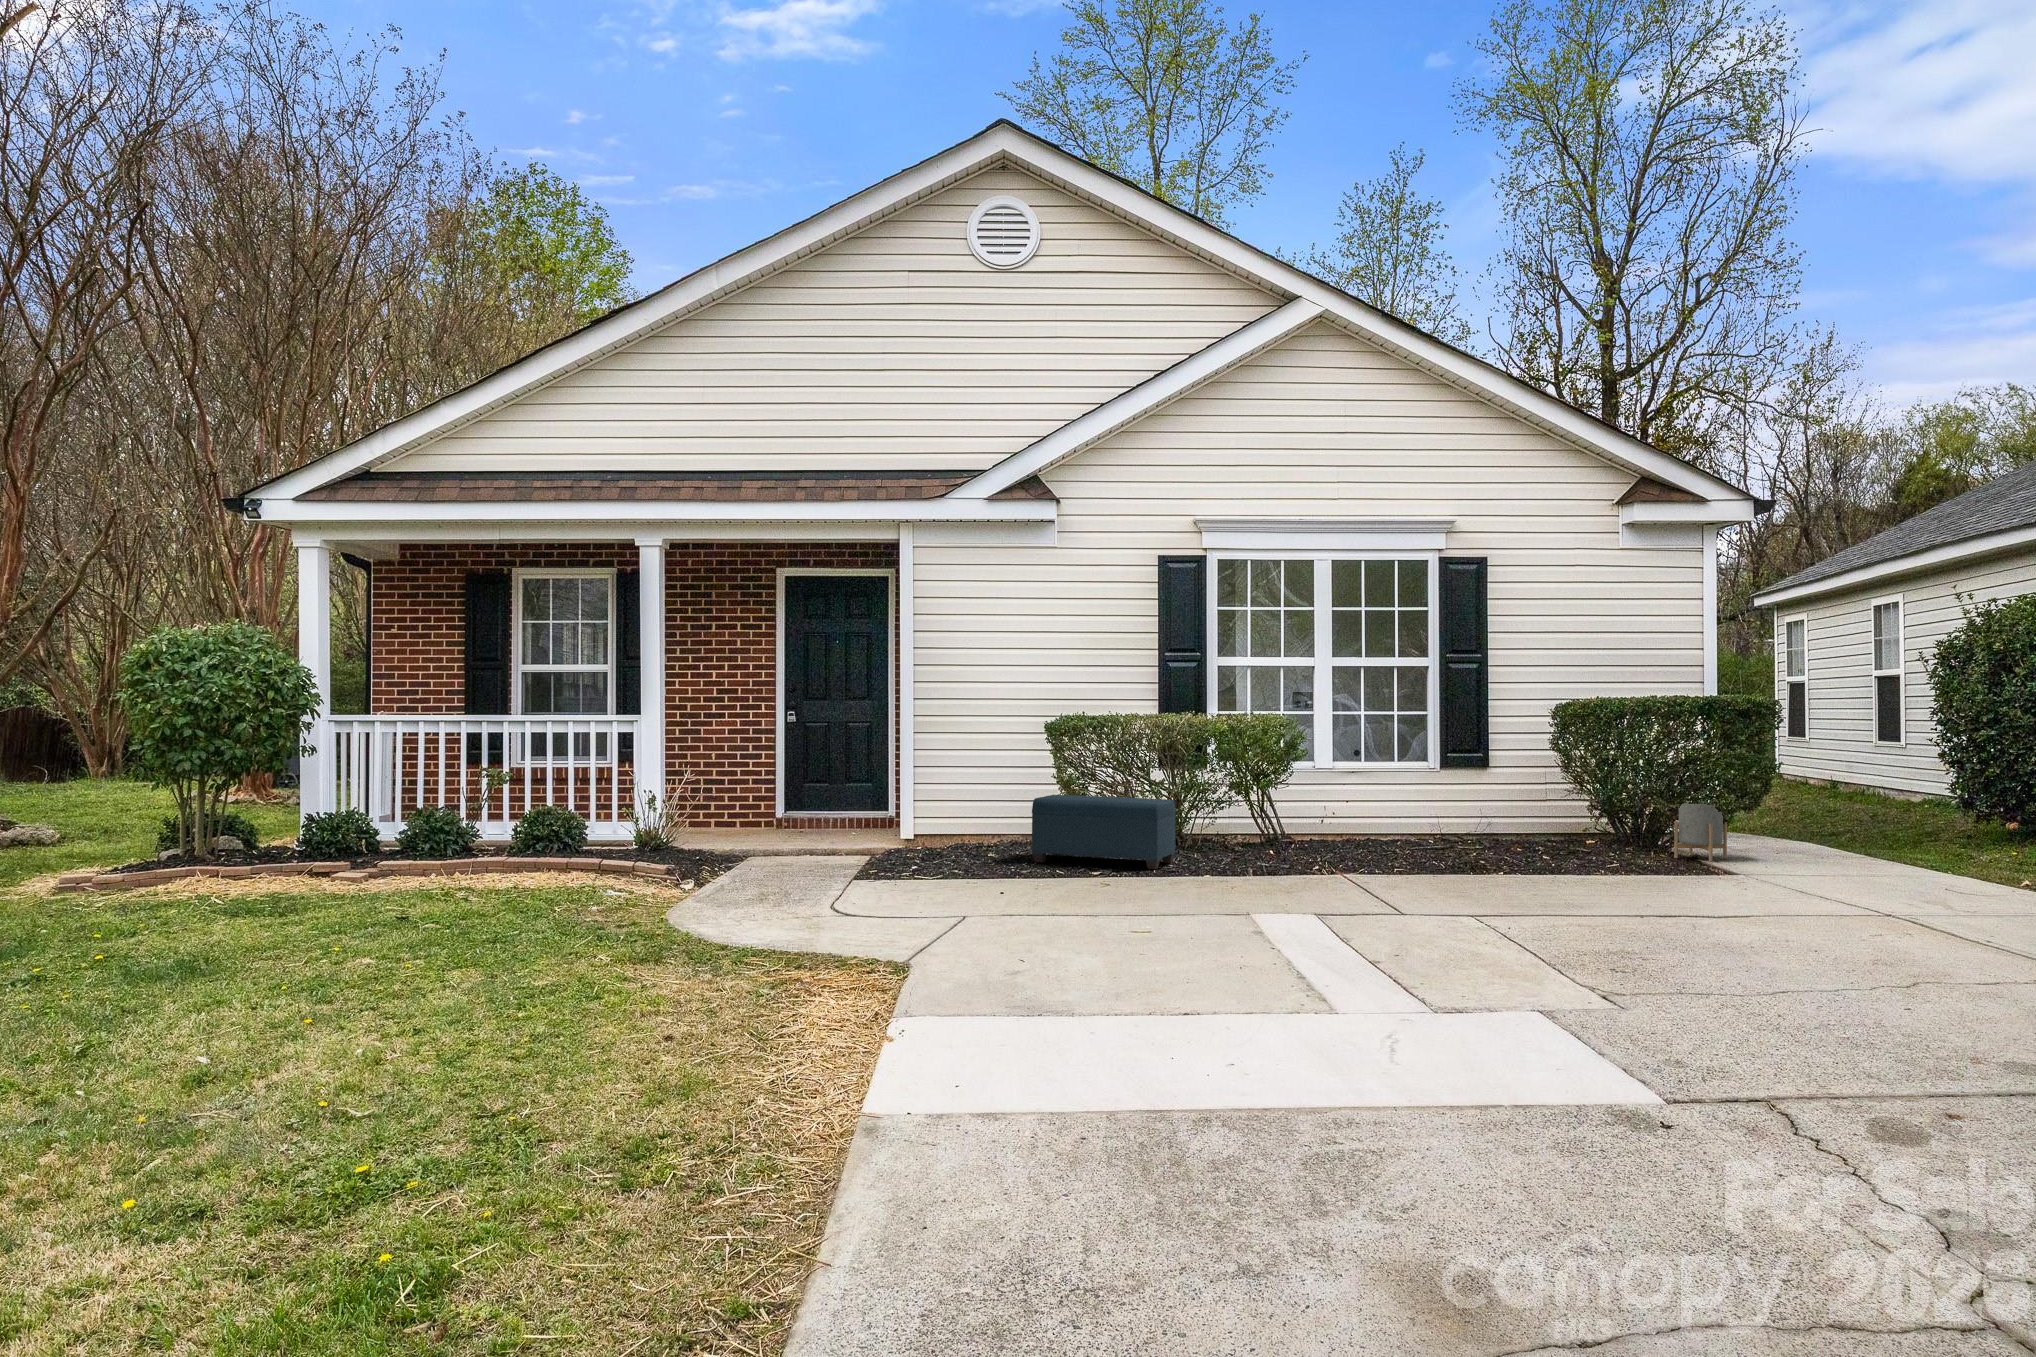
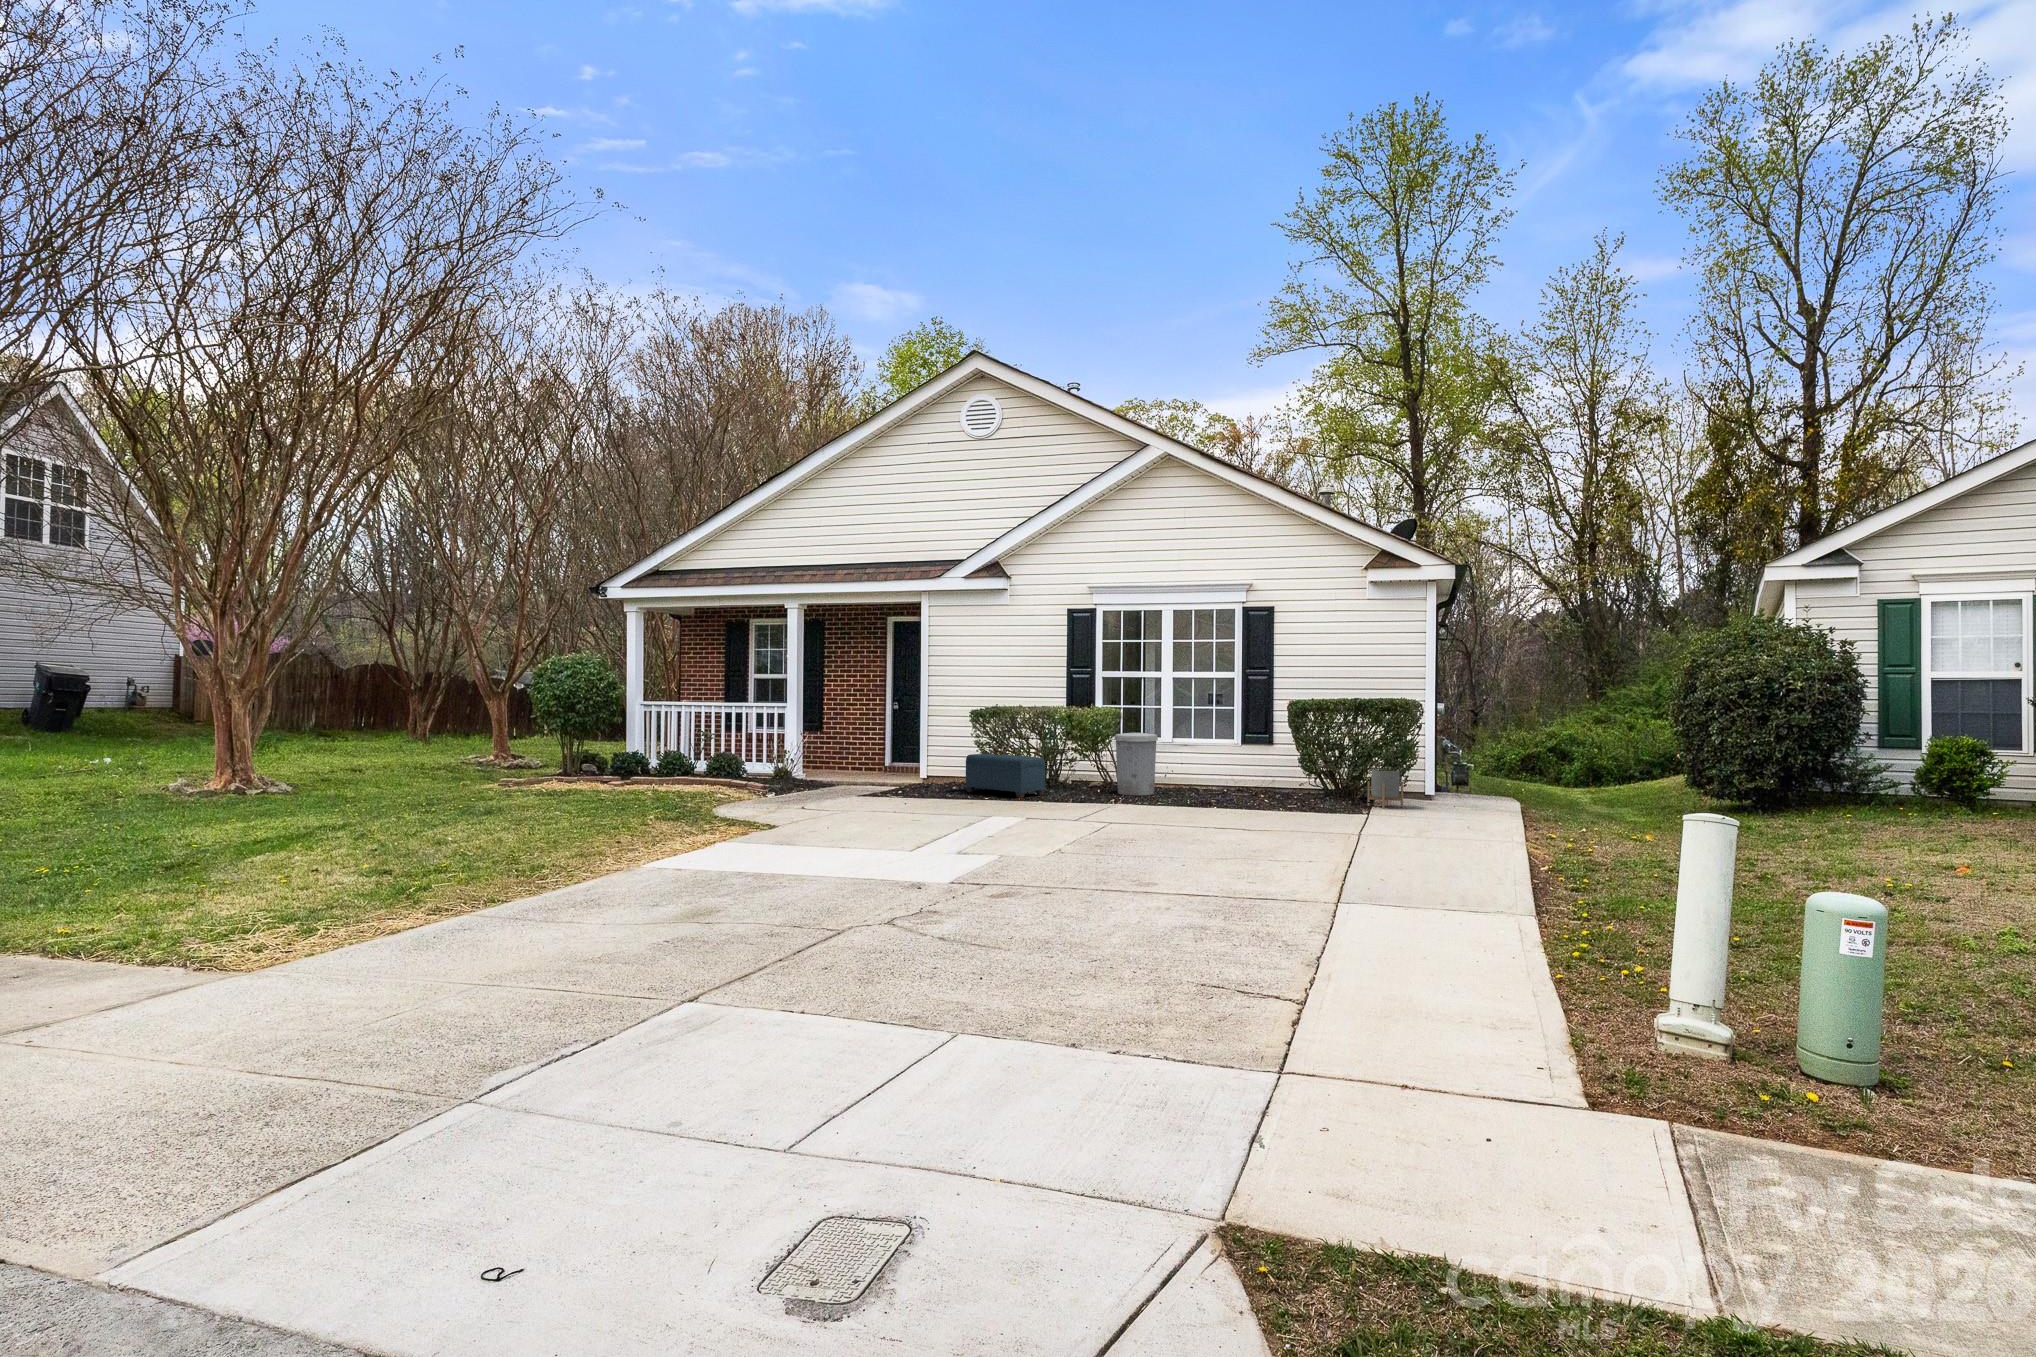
trash can: none [1261,755,1333,856] -> present [1114,733,1158,795]

